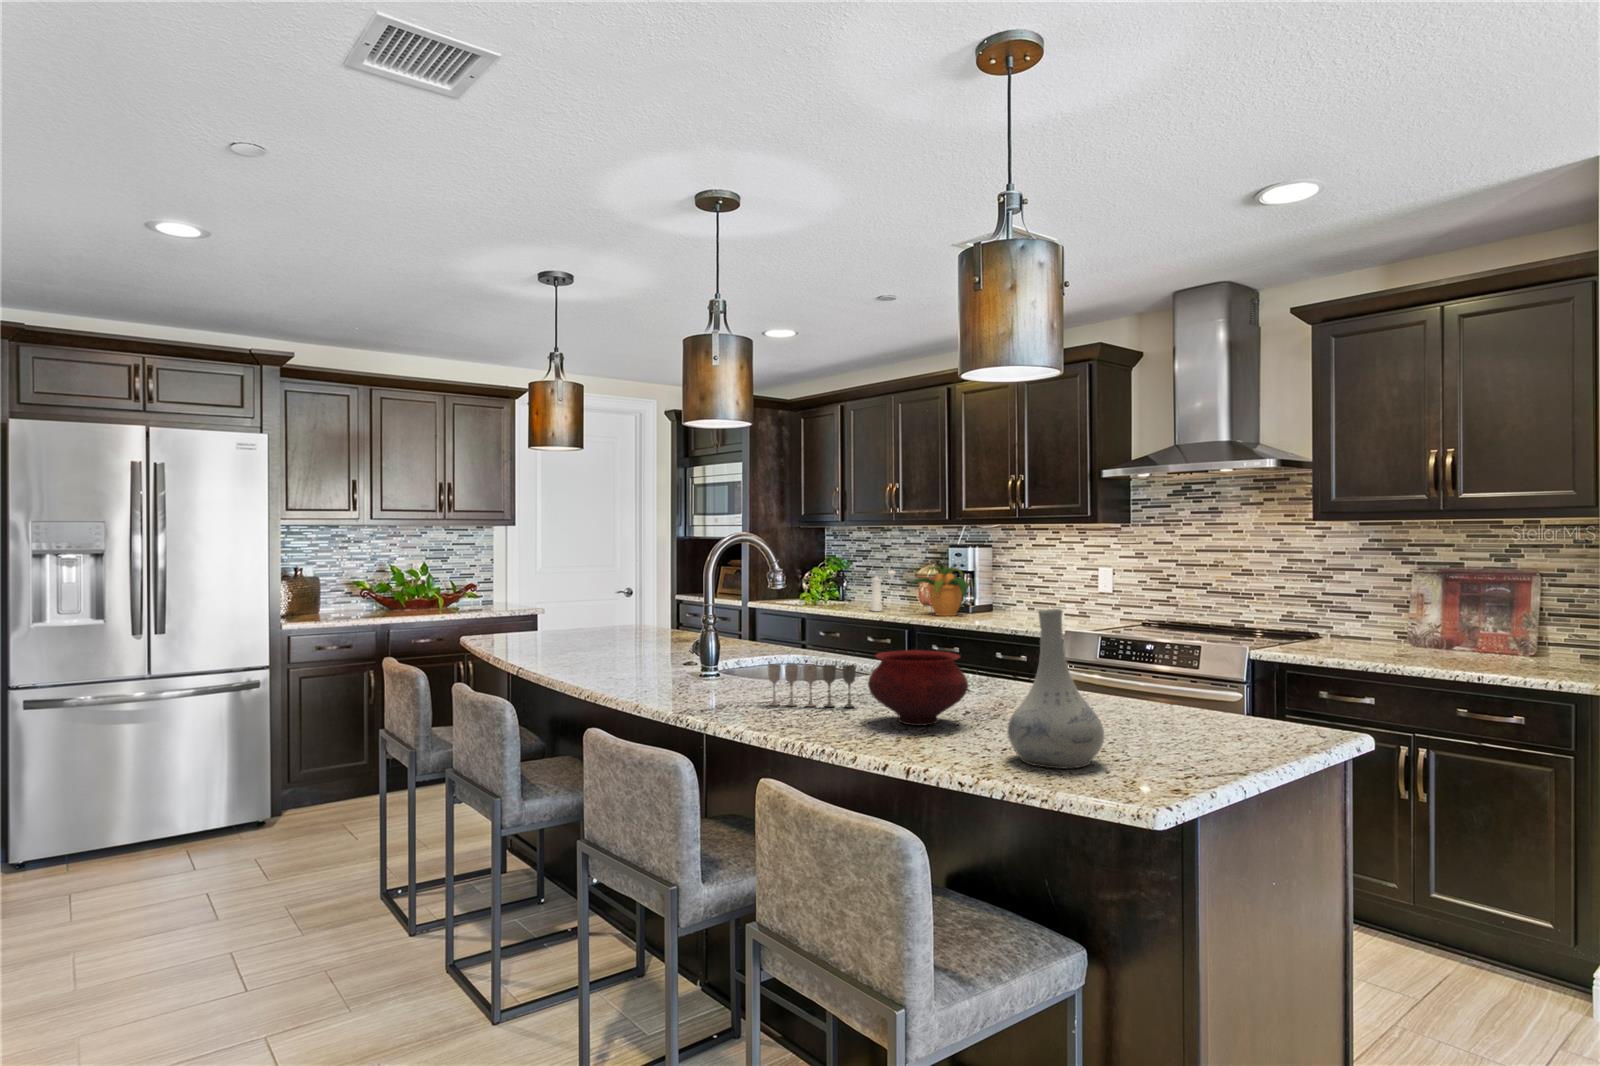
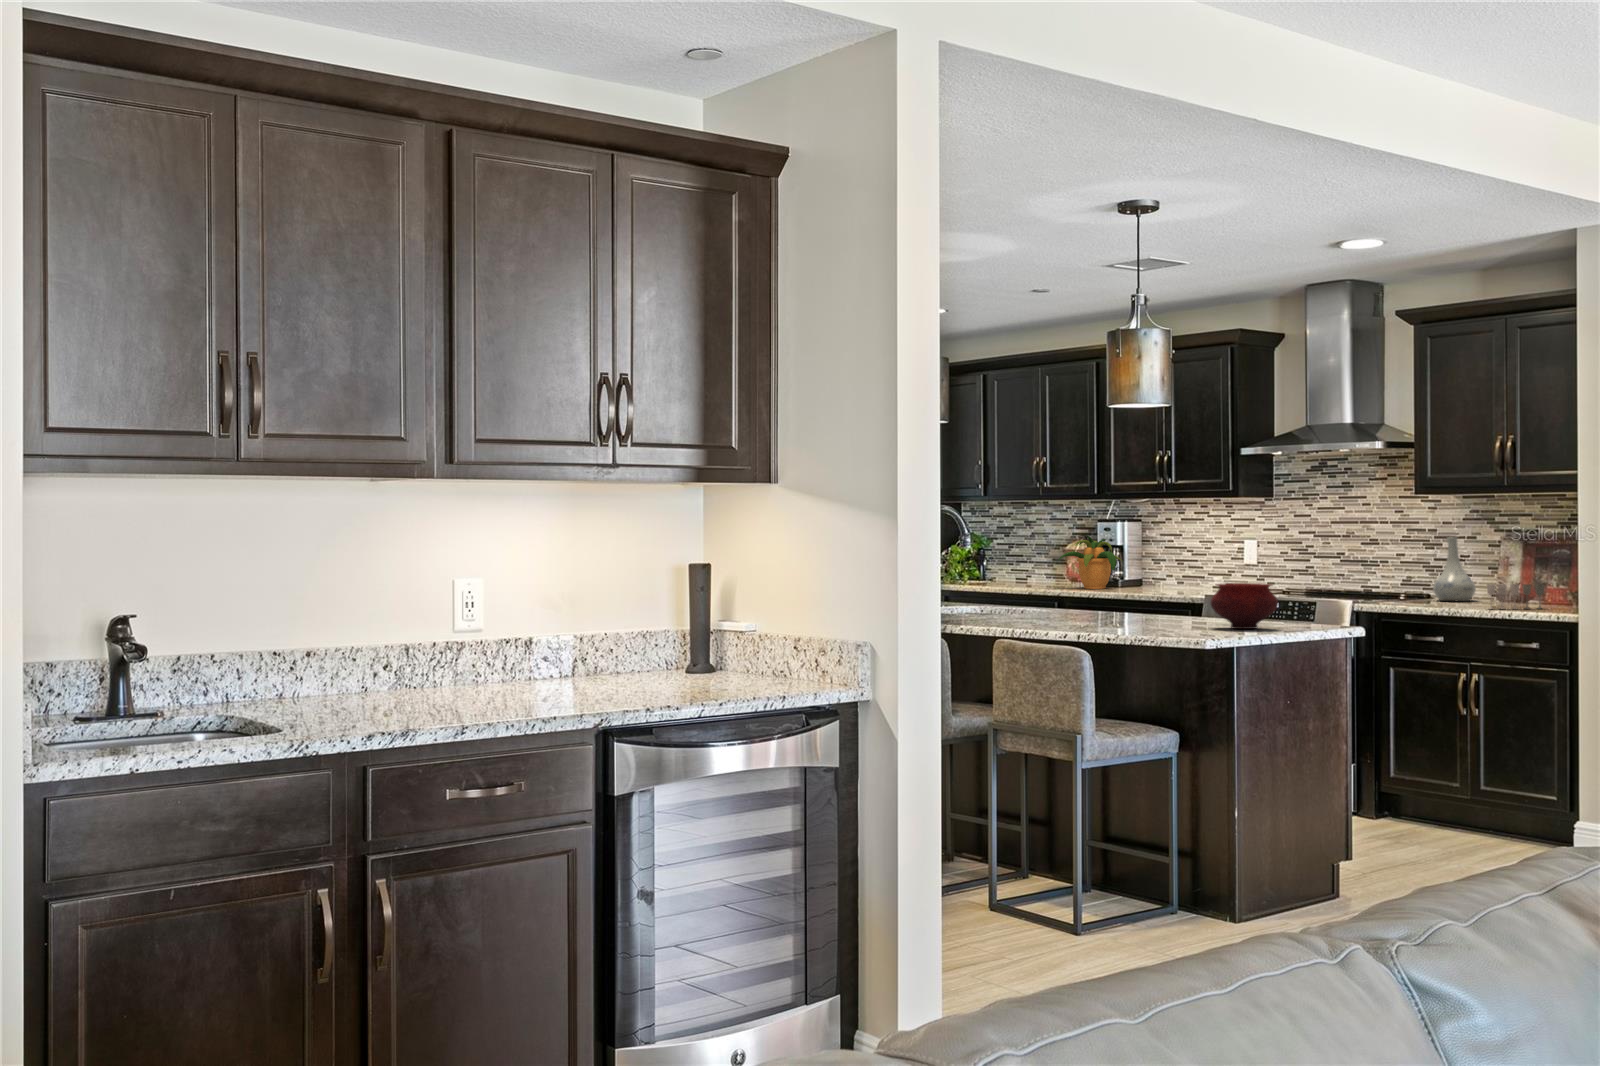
pepper mill: present [871,571,895,611] -> none [1019,546,1044,587]
vase: present [1007,609,1104,768] -> present [1433,537,1476,601]
bowl: present [868,650,968,726] -> present [1211,583,1278,629]
wine glass: present [767,664,856,707] -> present [1487,584,1544,609]

